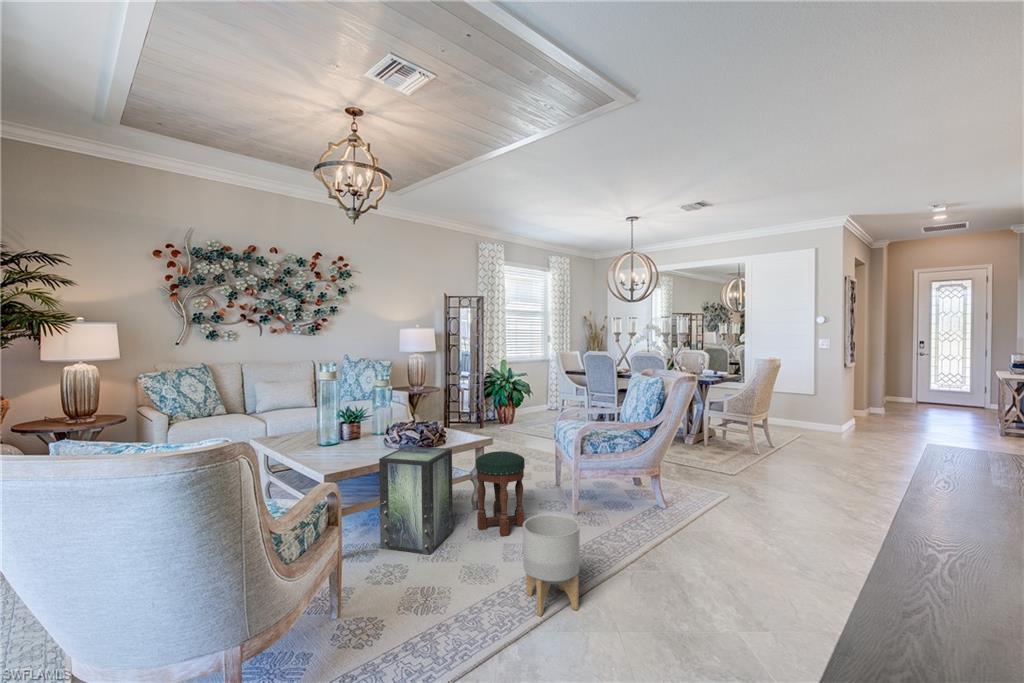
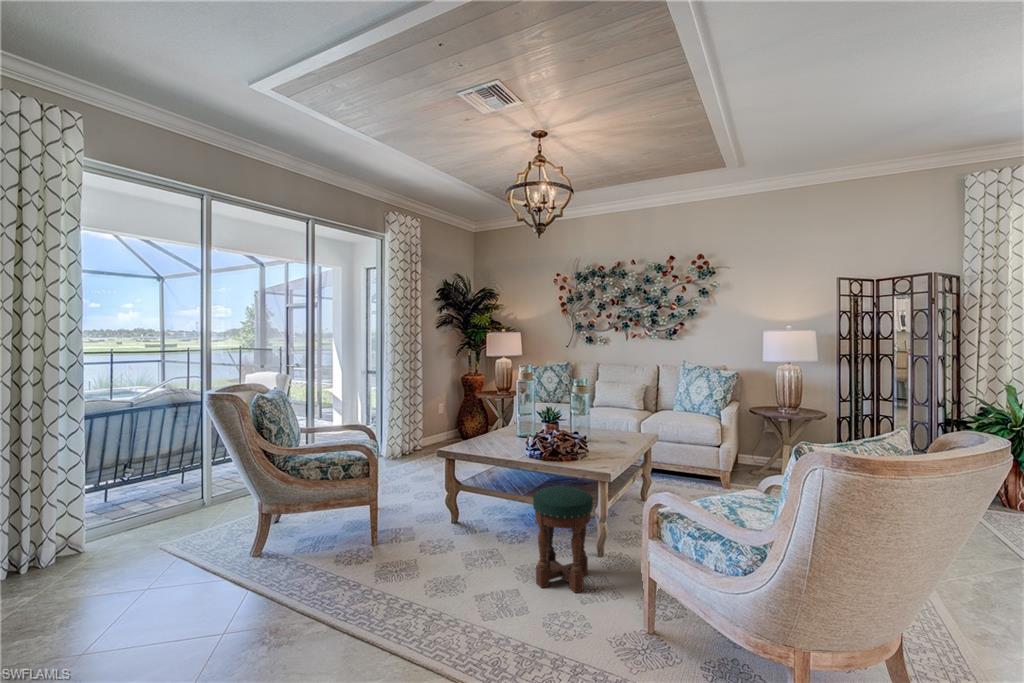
storage box: present [379,446,453,555] -> none [474,453,529,557]
planter: present [523,514,580,616] -> none [367,542,431,661]

